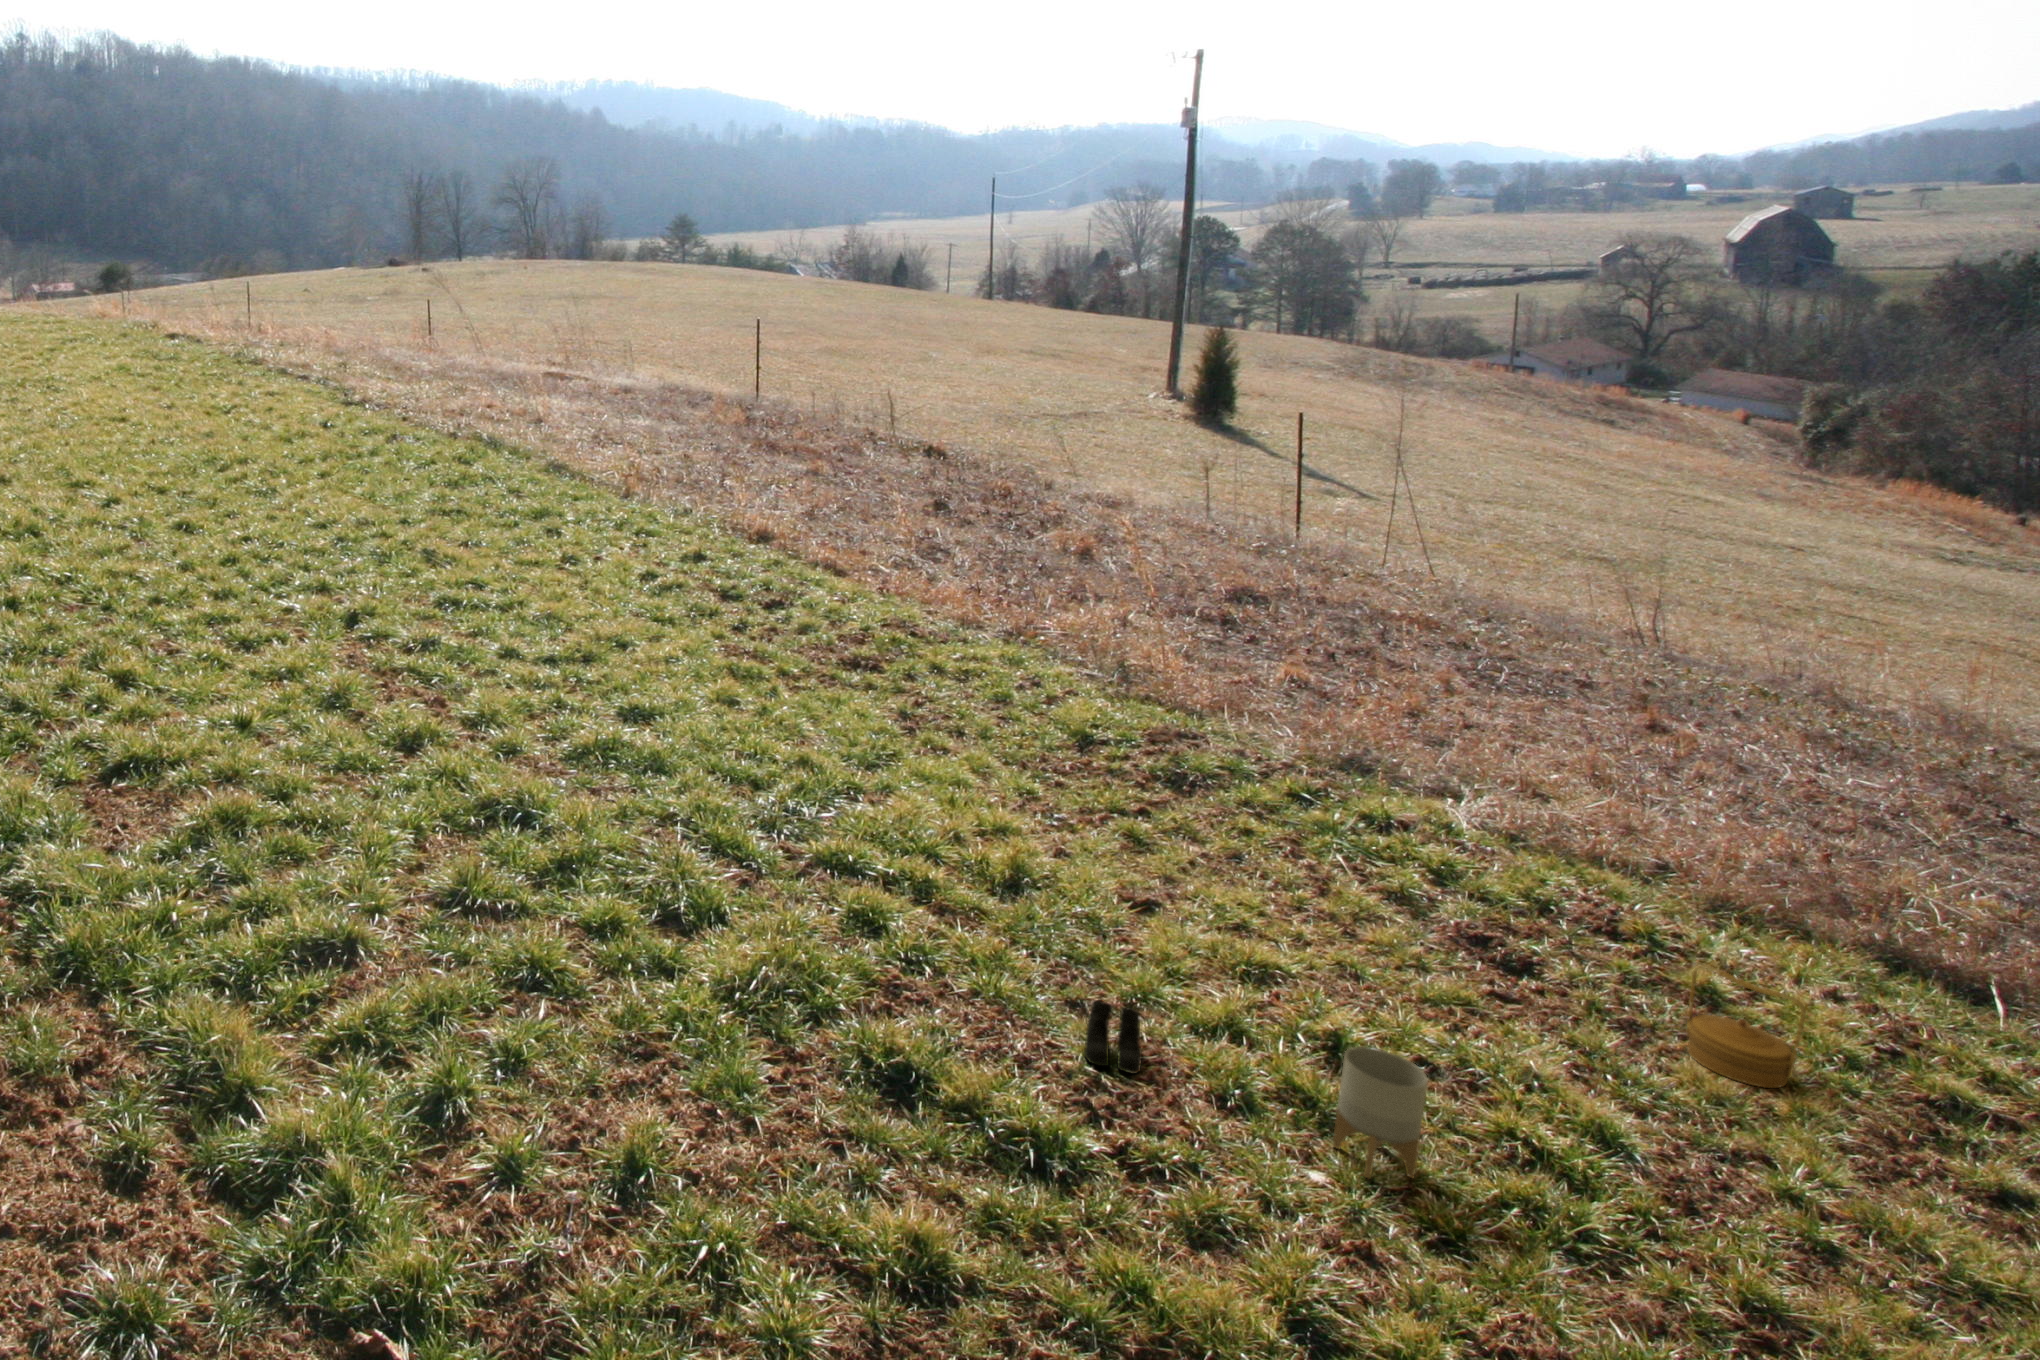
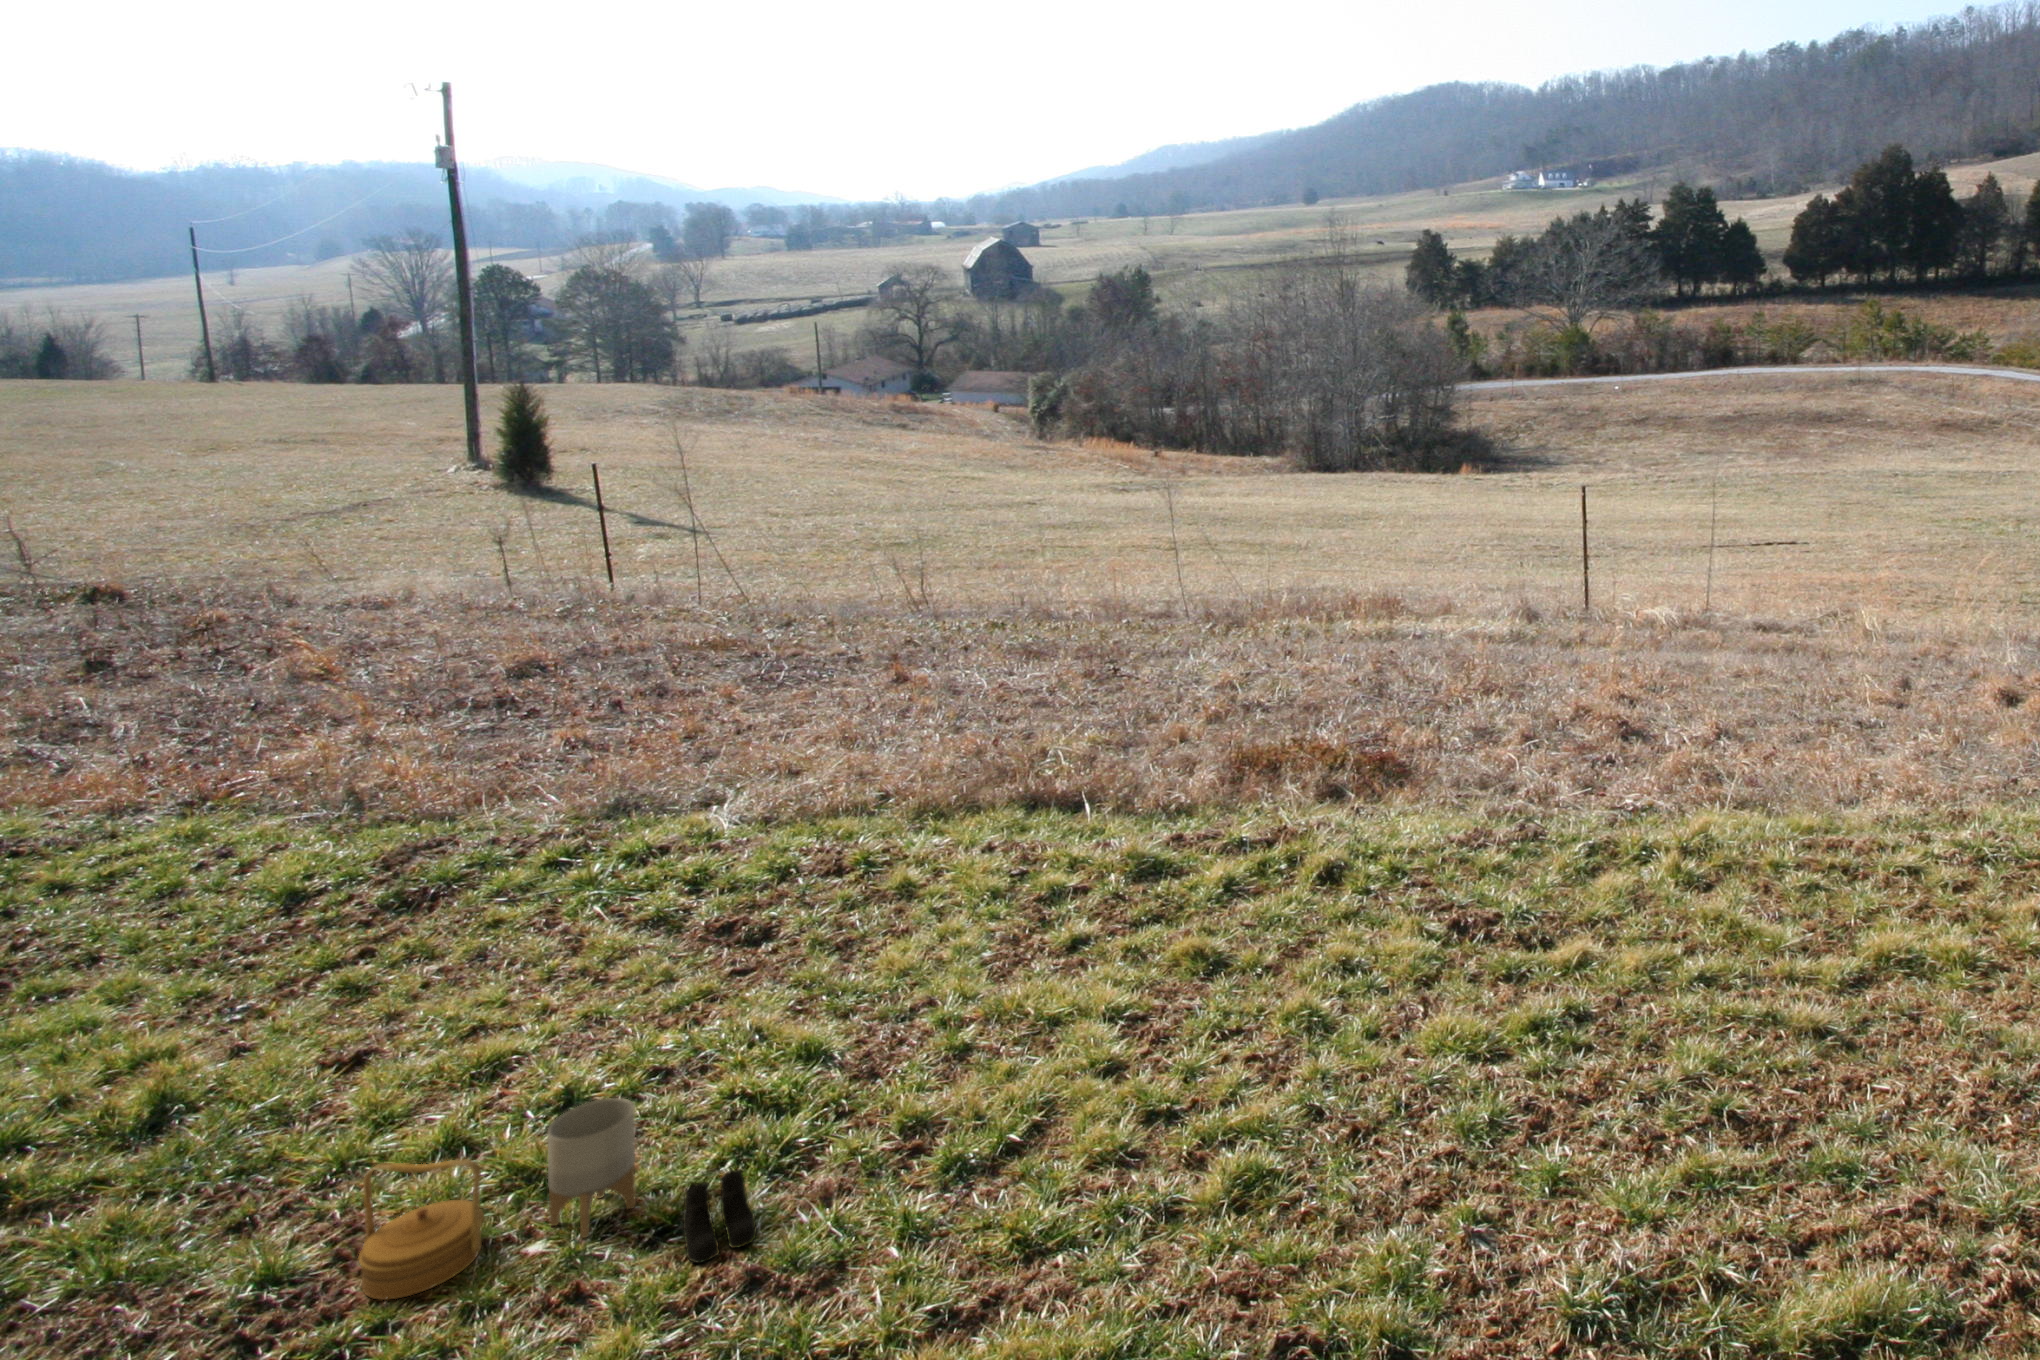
basket: present [1687,965,1806,1088] -> present [359,1159,484,1300]
boots: present [1084,999,1142,1074] -> present [683,1169,756,1263]

